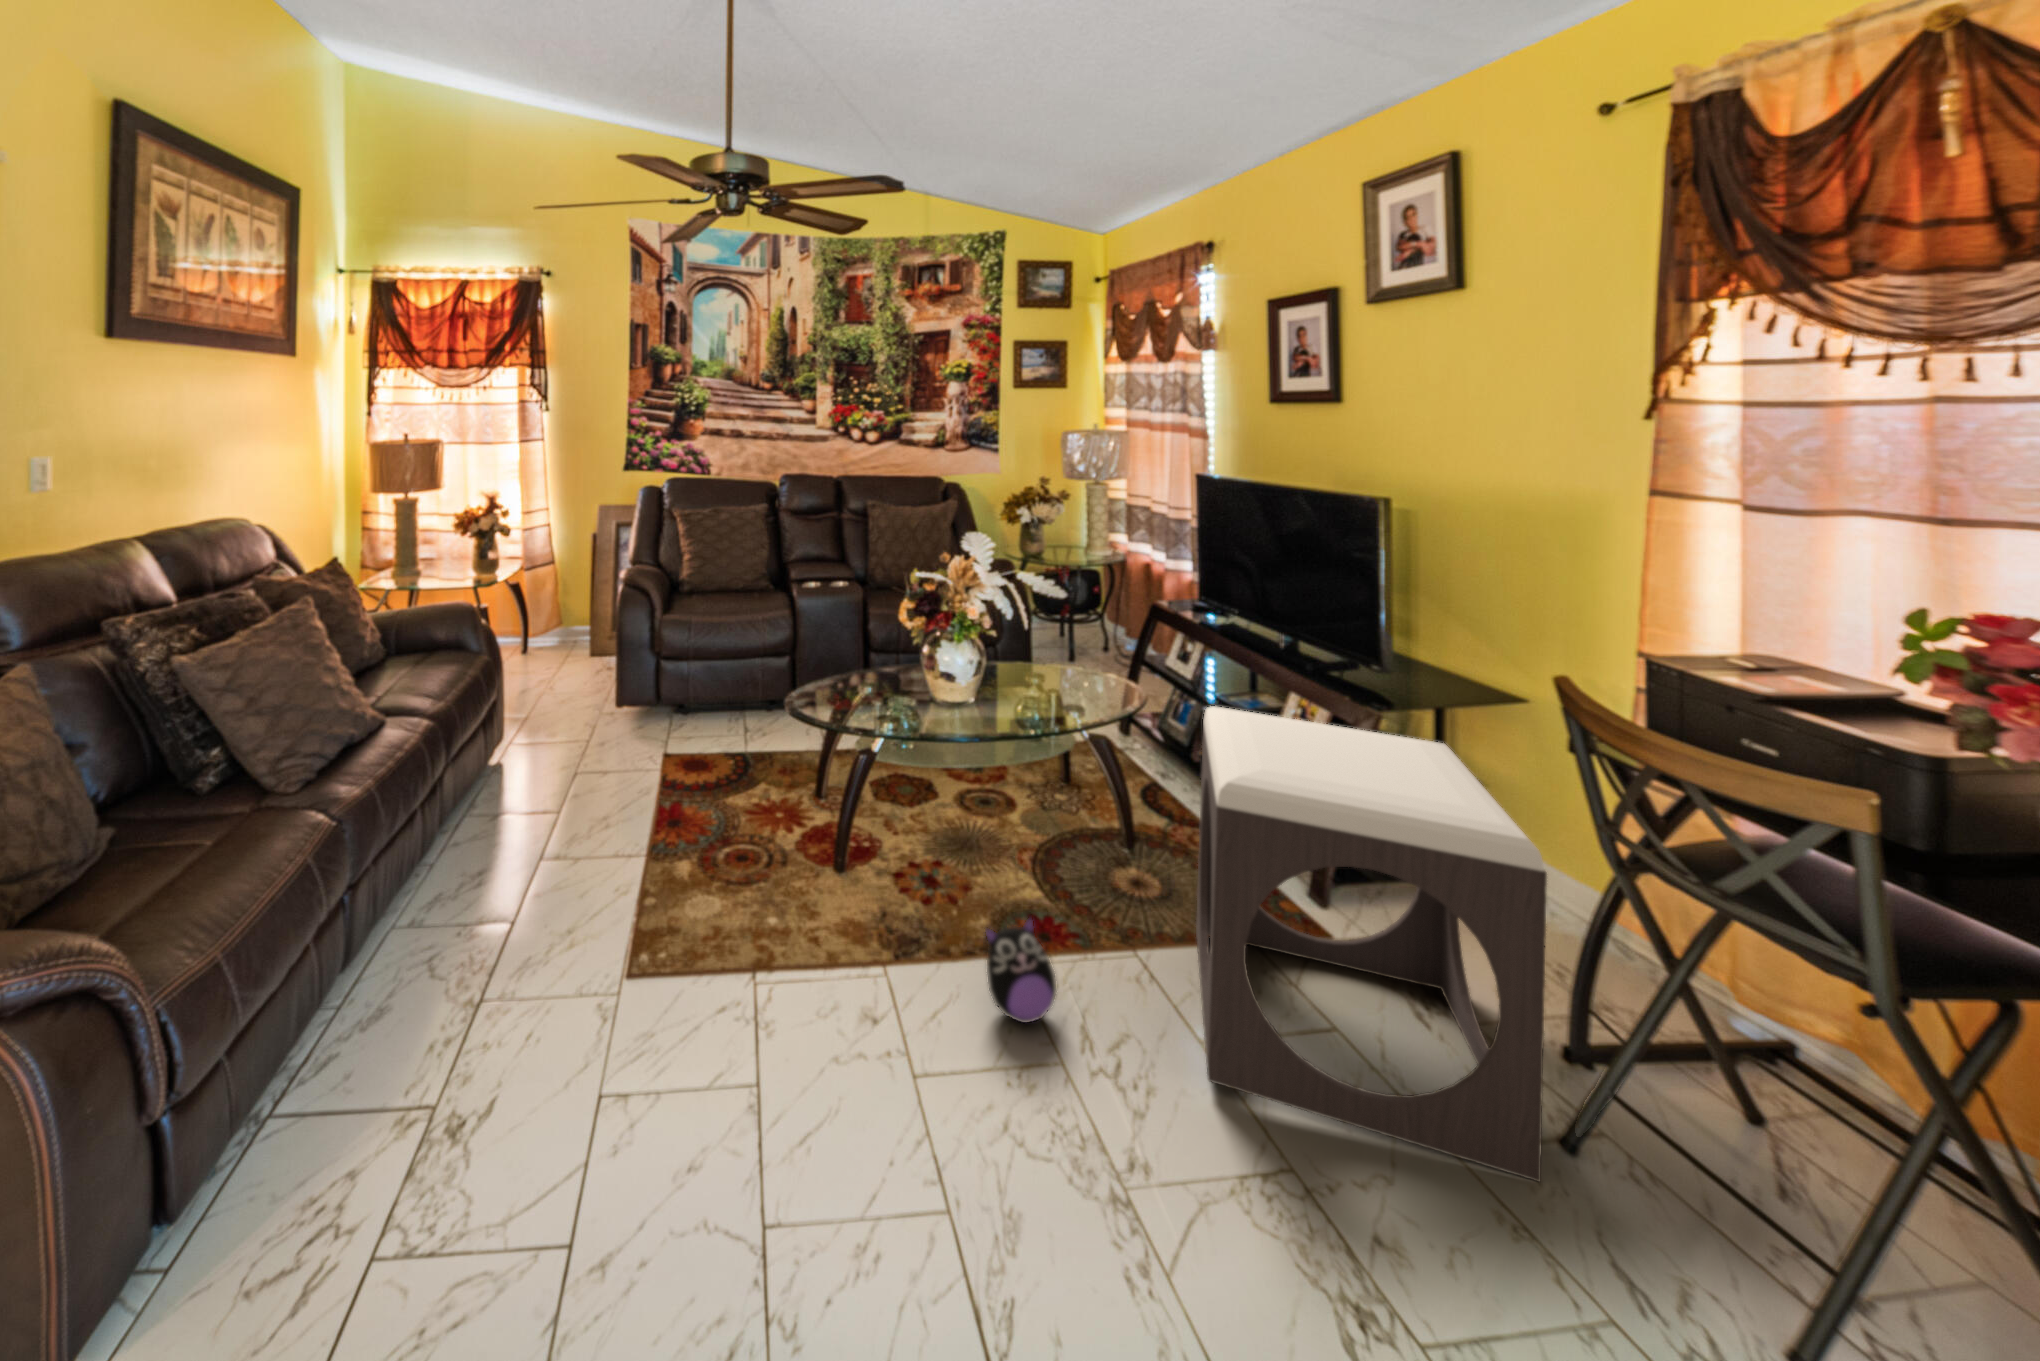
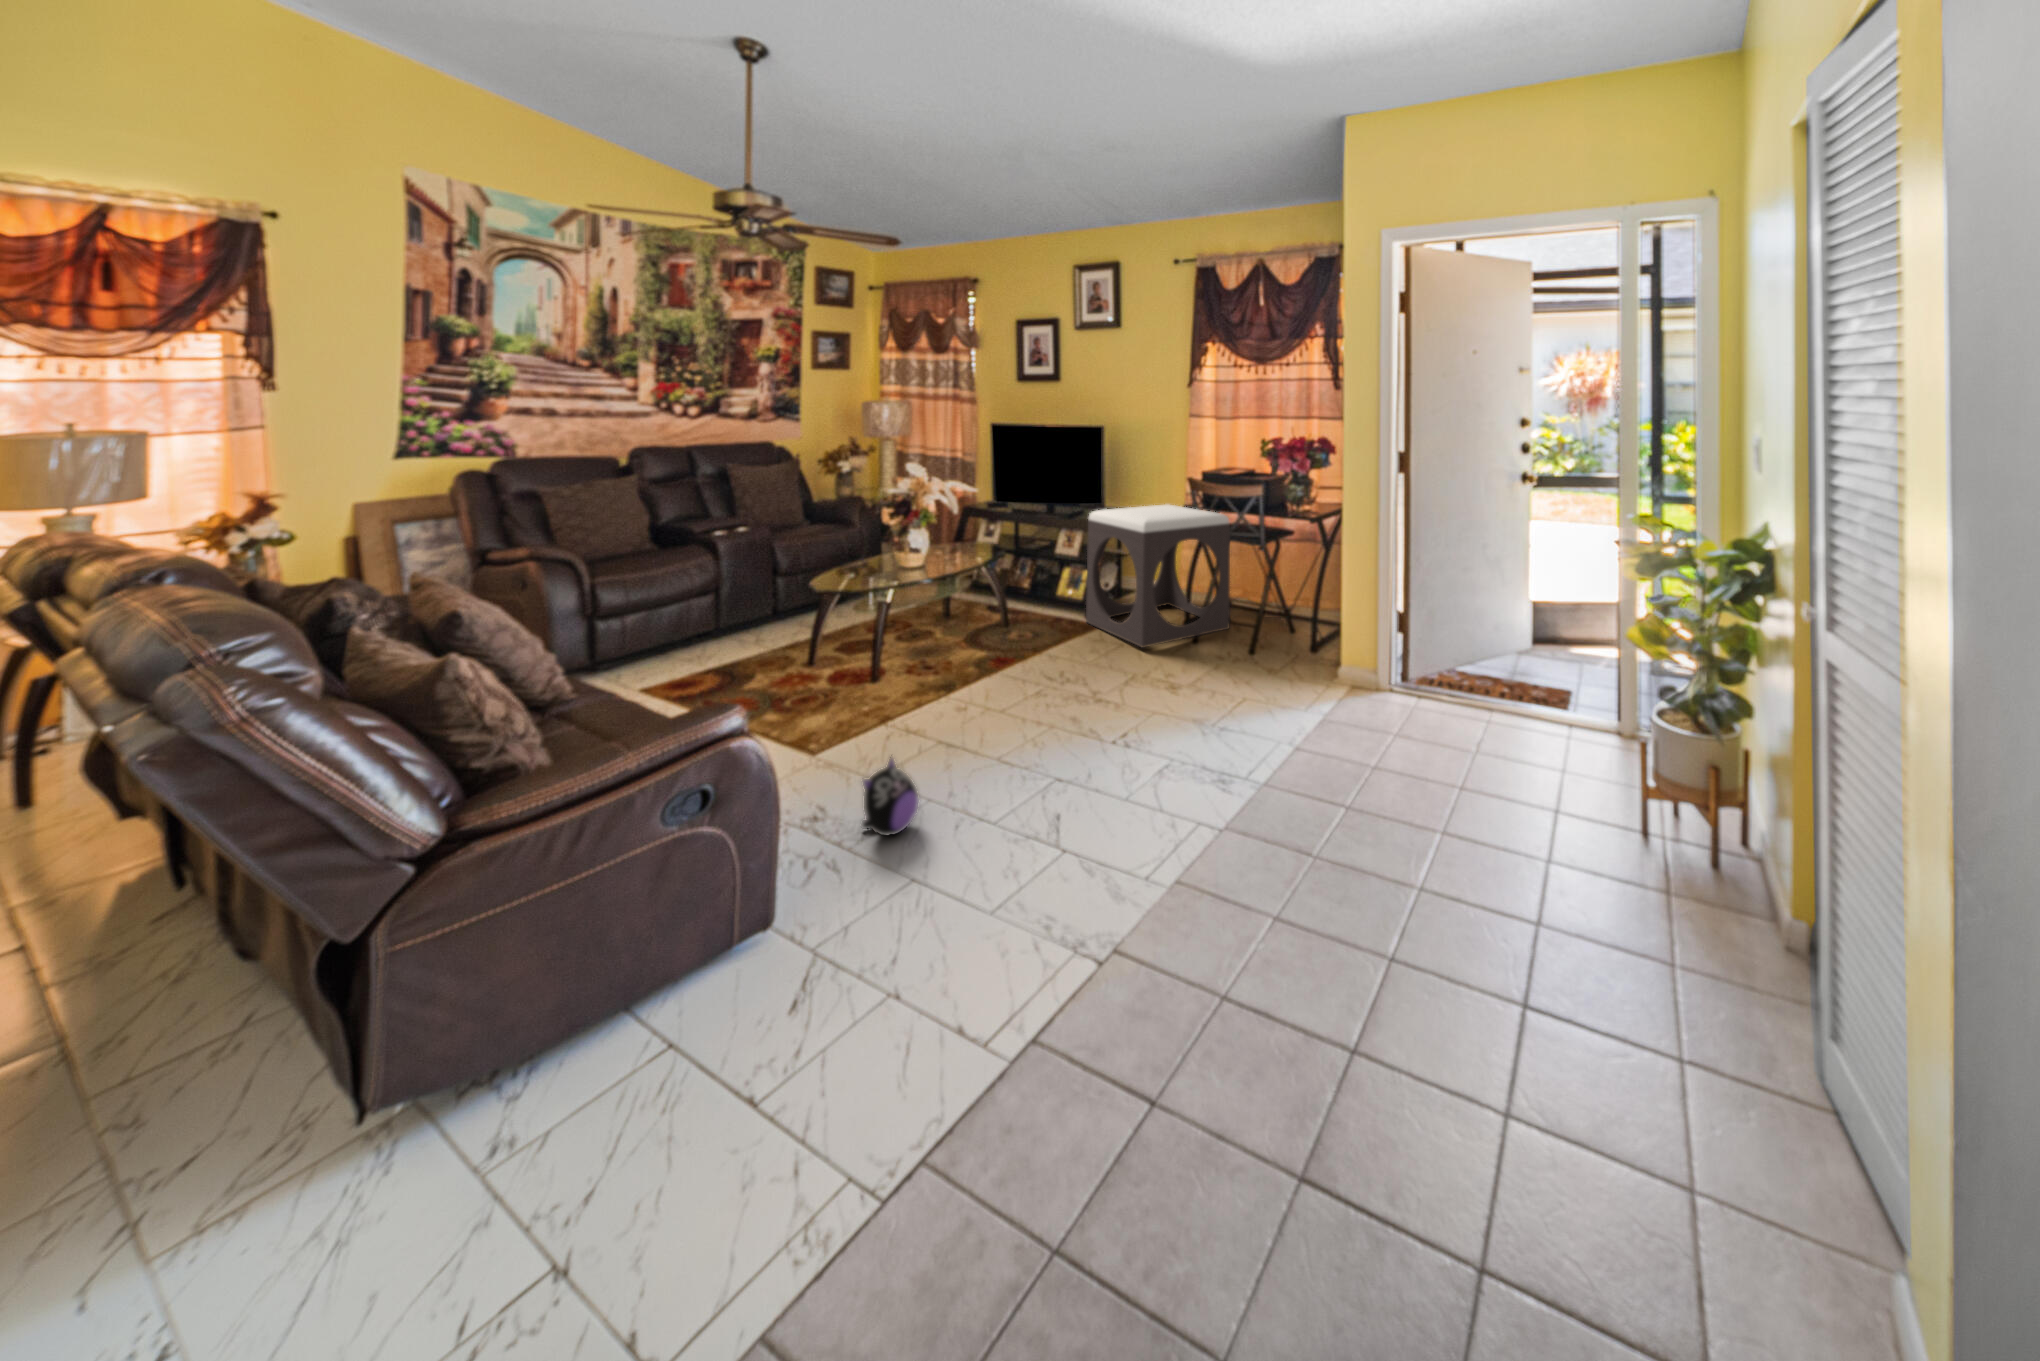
plush toy: present [985,918,1056,1023] -> present [862,757,918,835]

